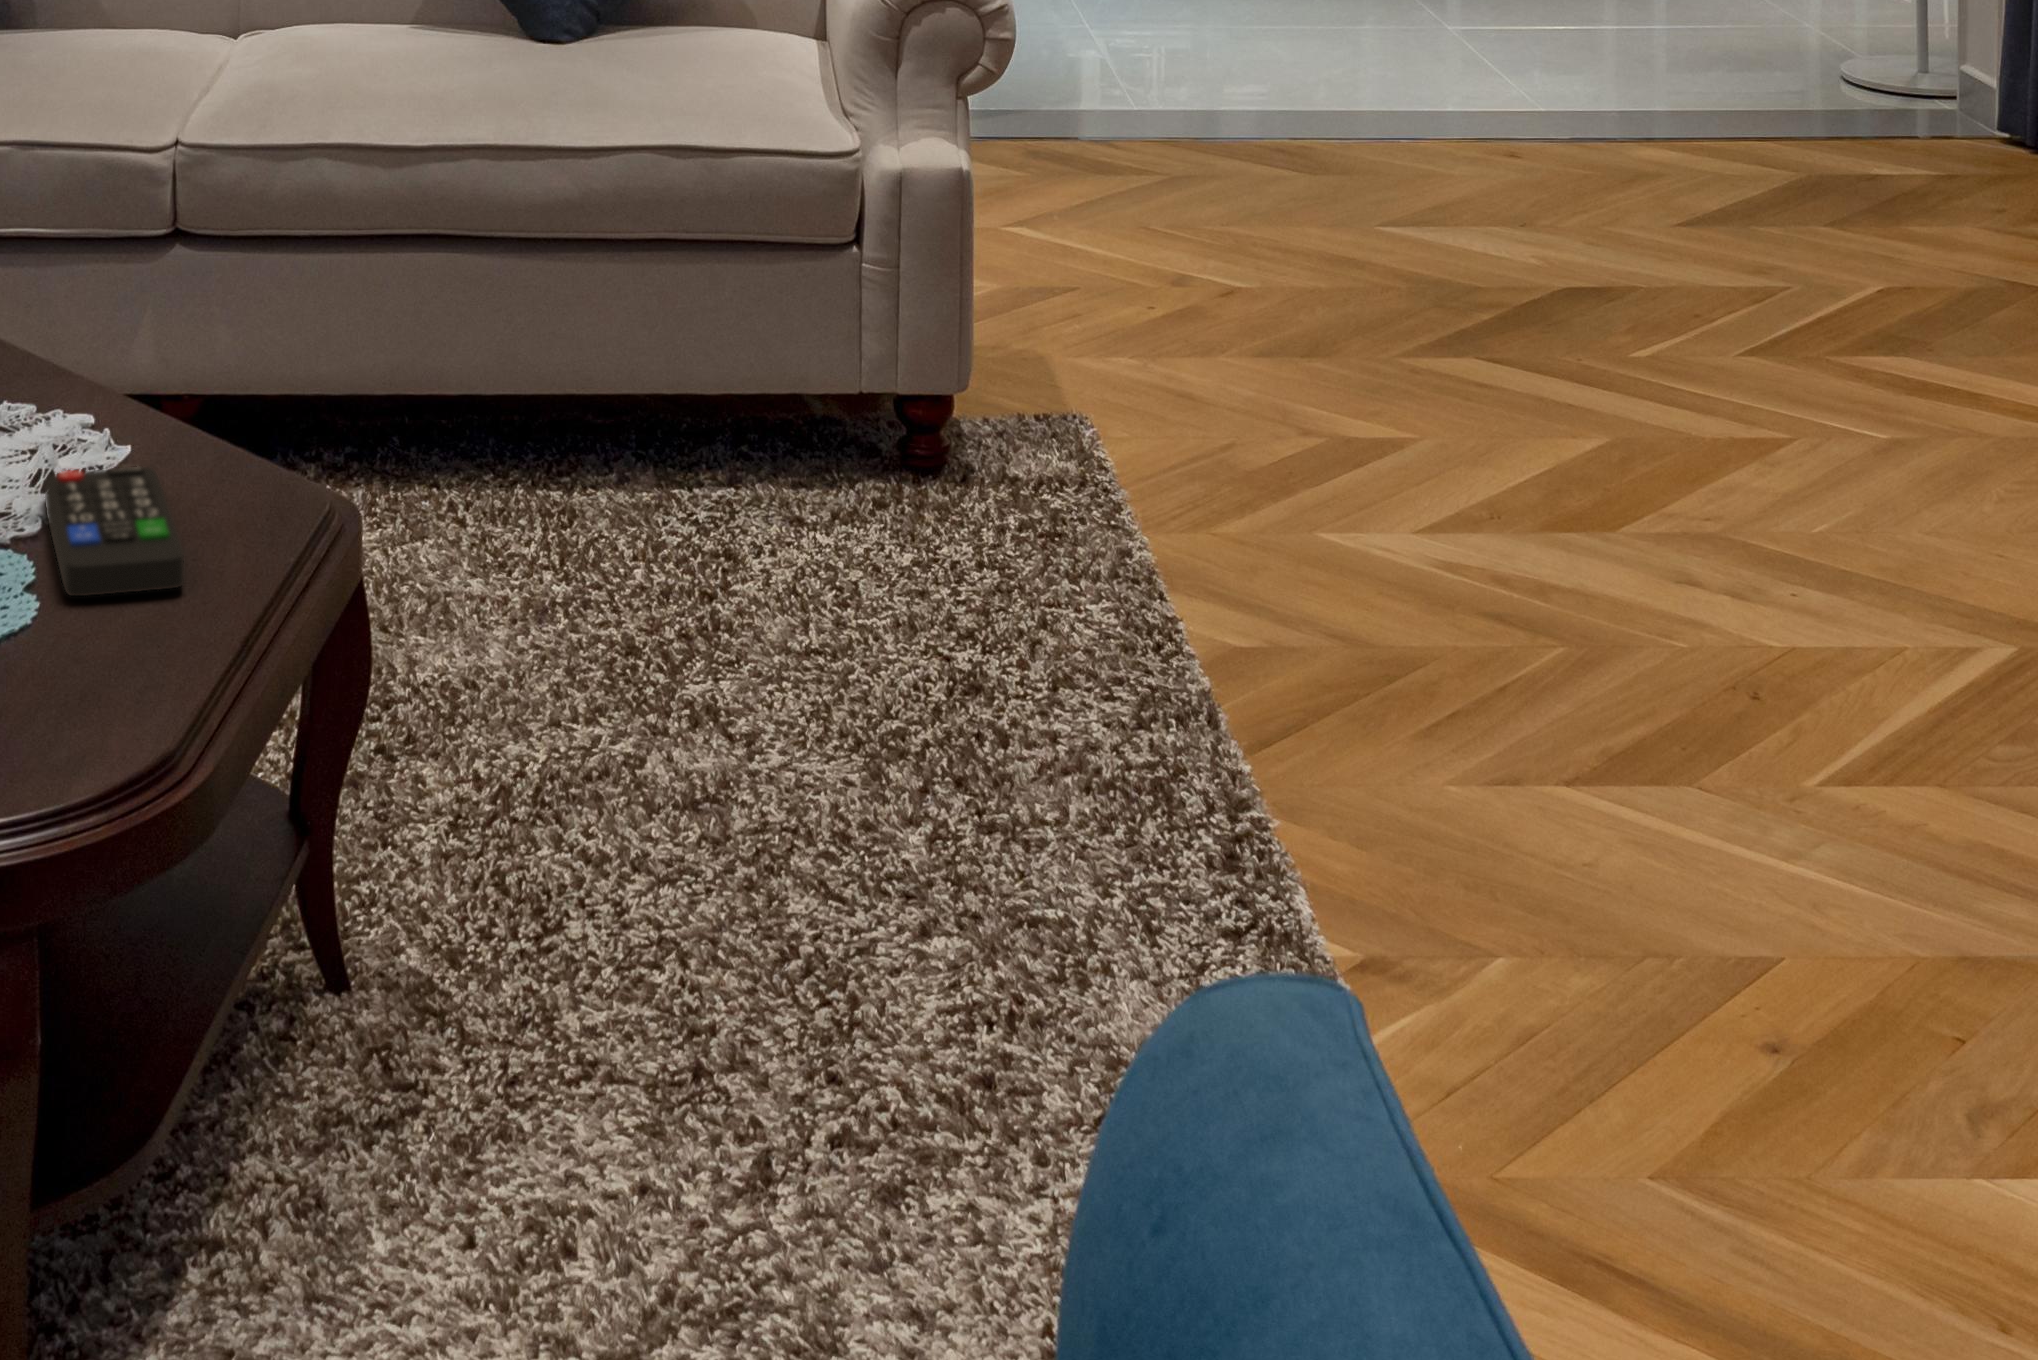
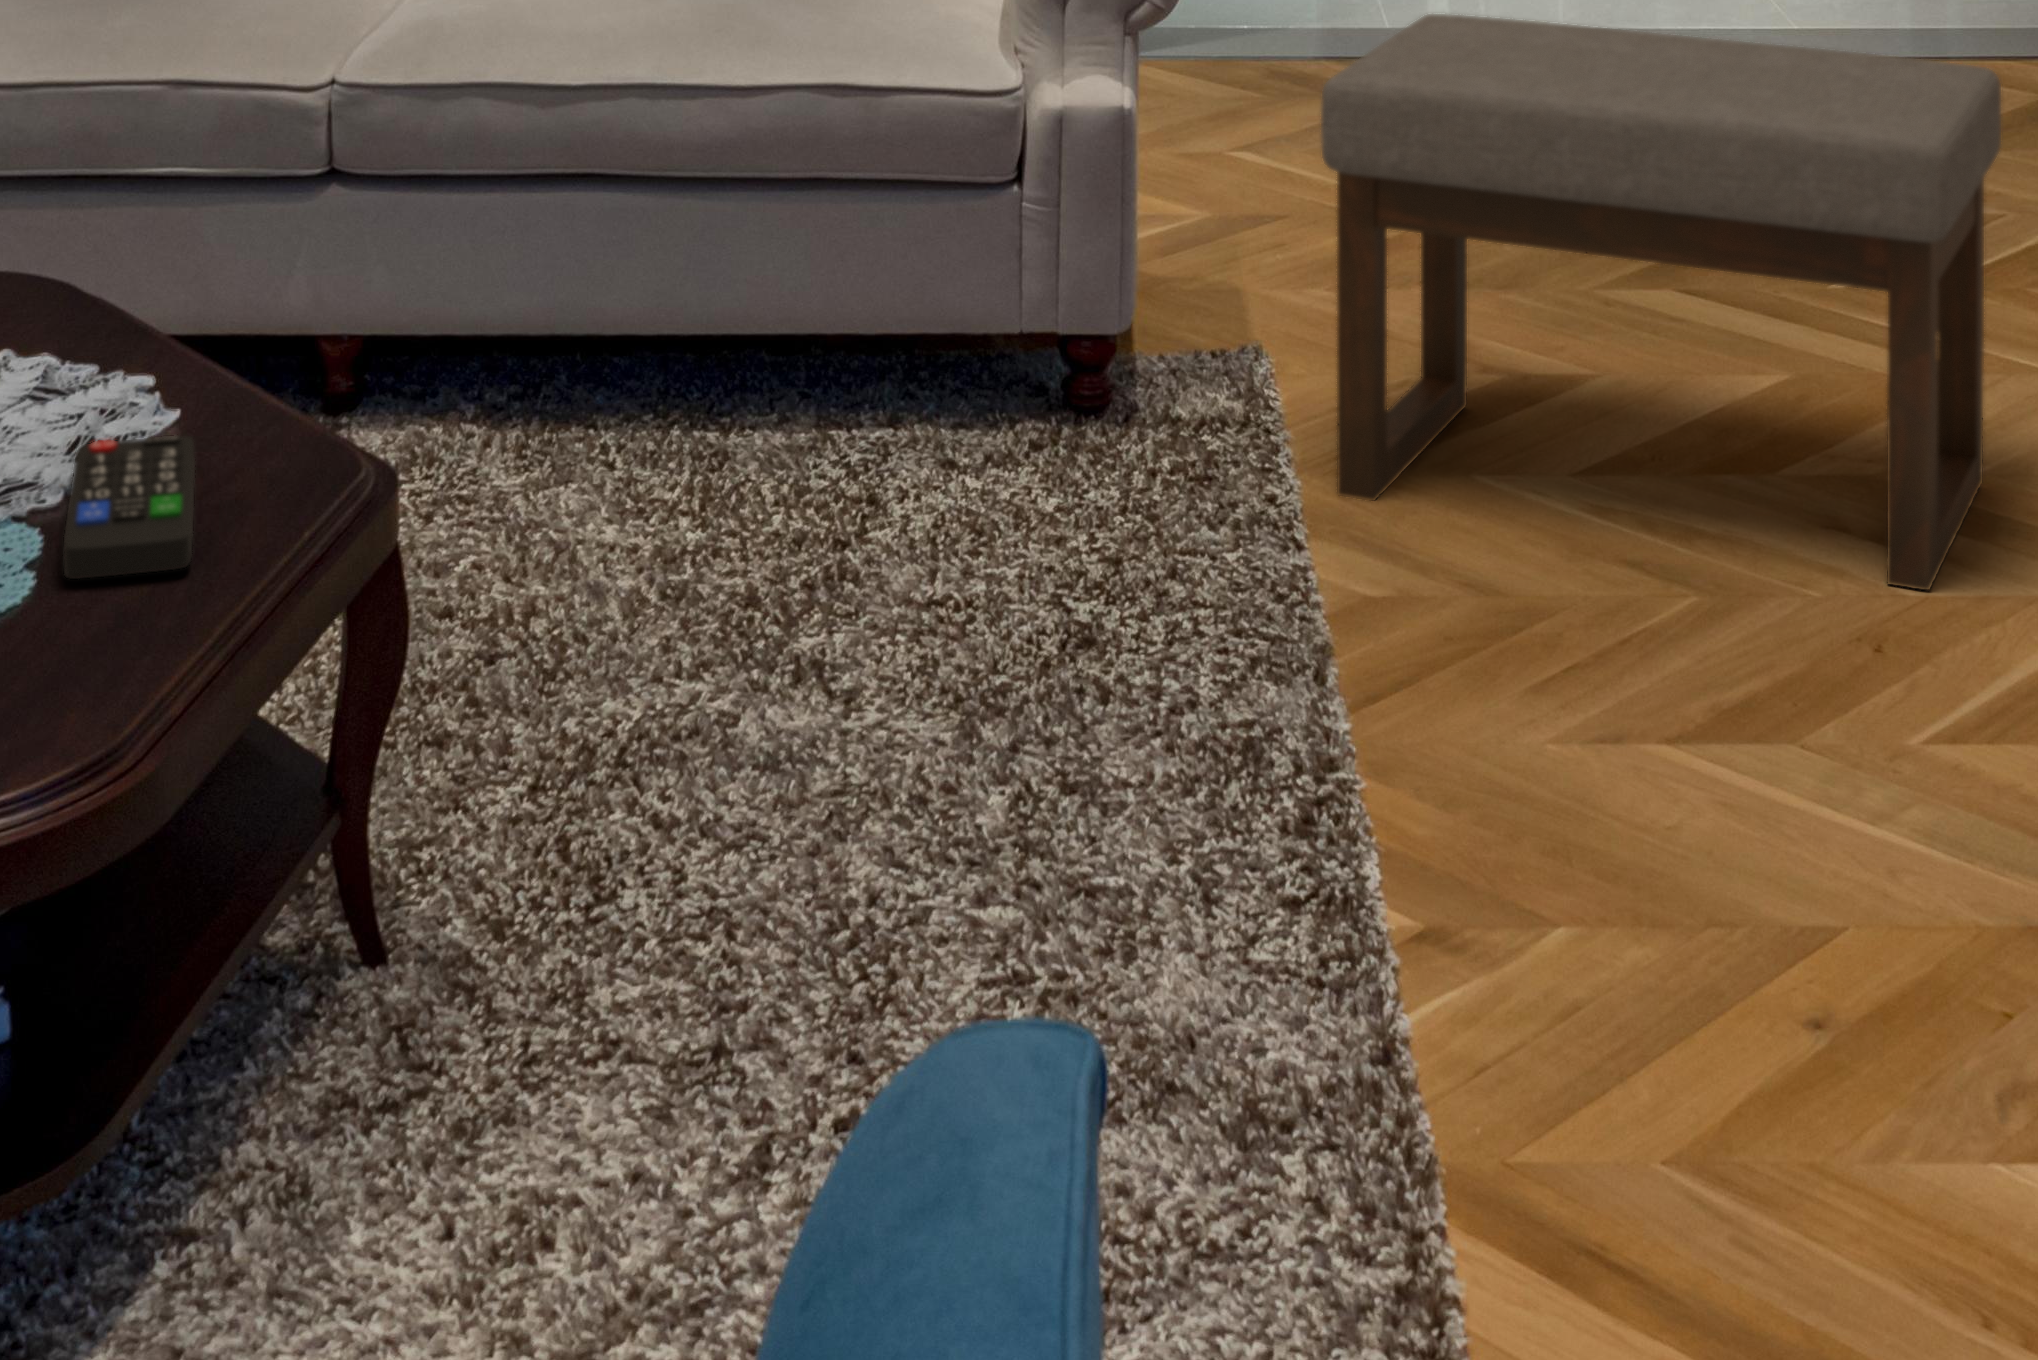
ottoman: none [1162,86,1845,660] -> present [1321,14,2001,590]

